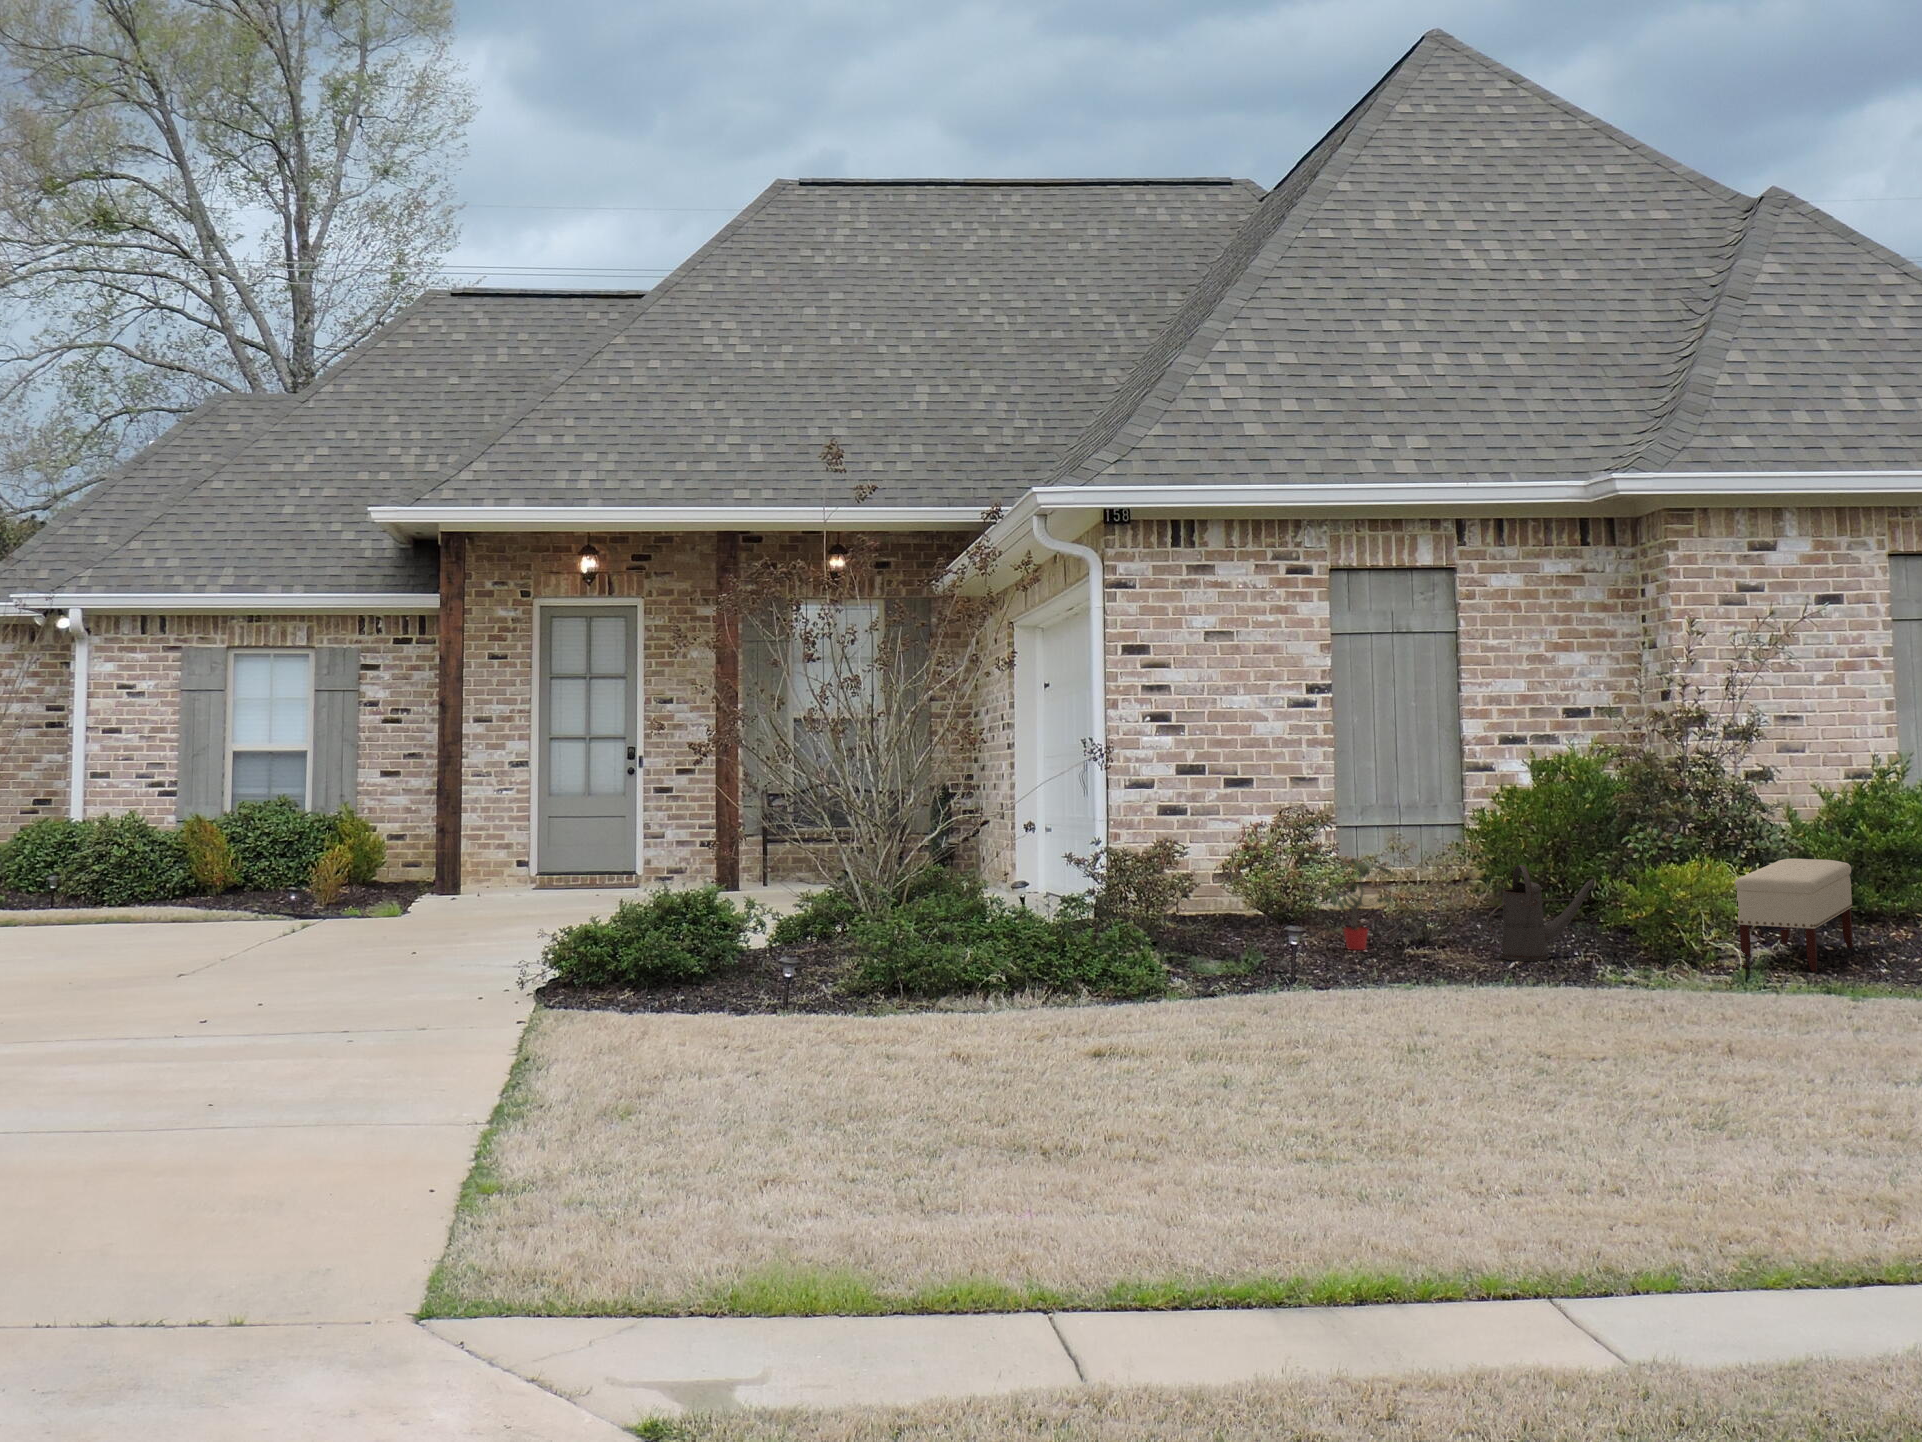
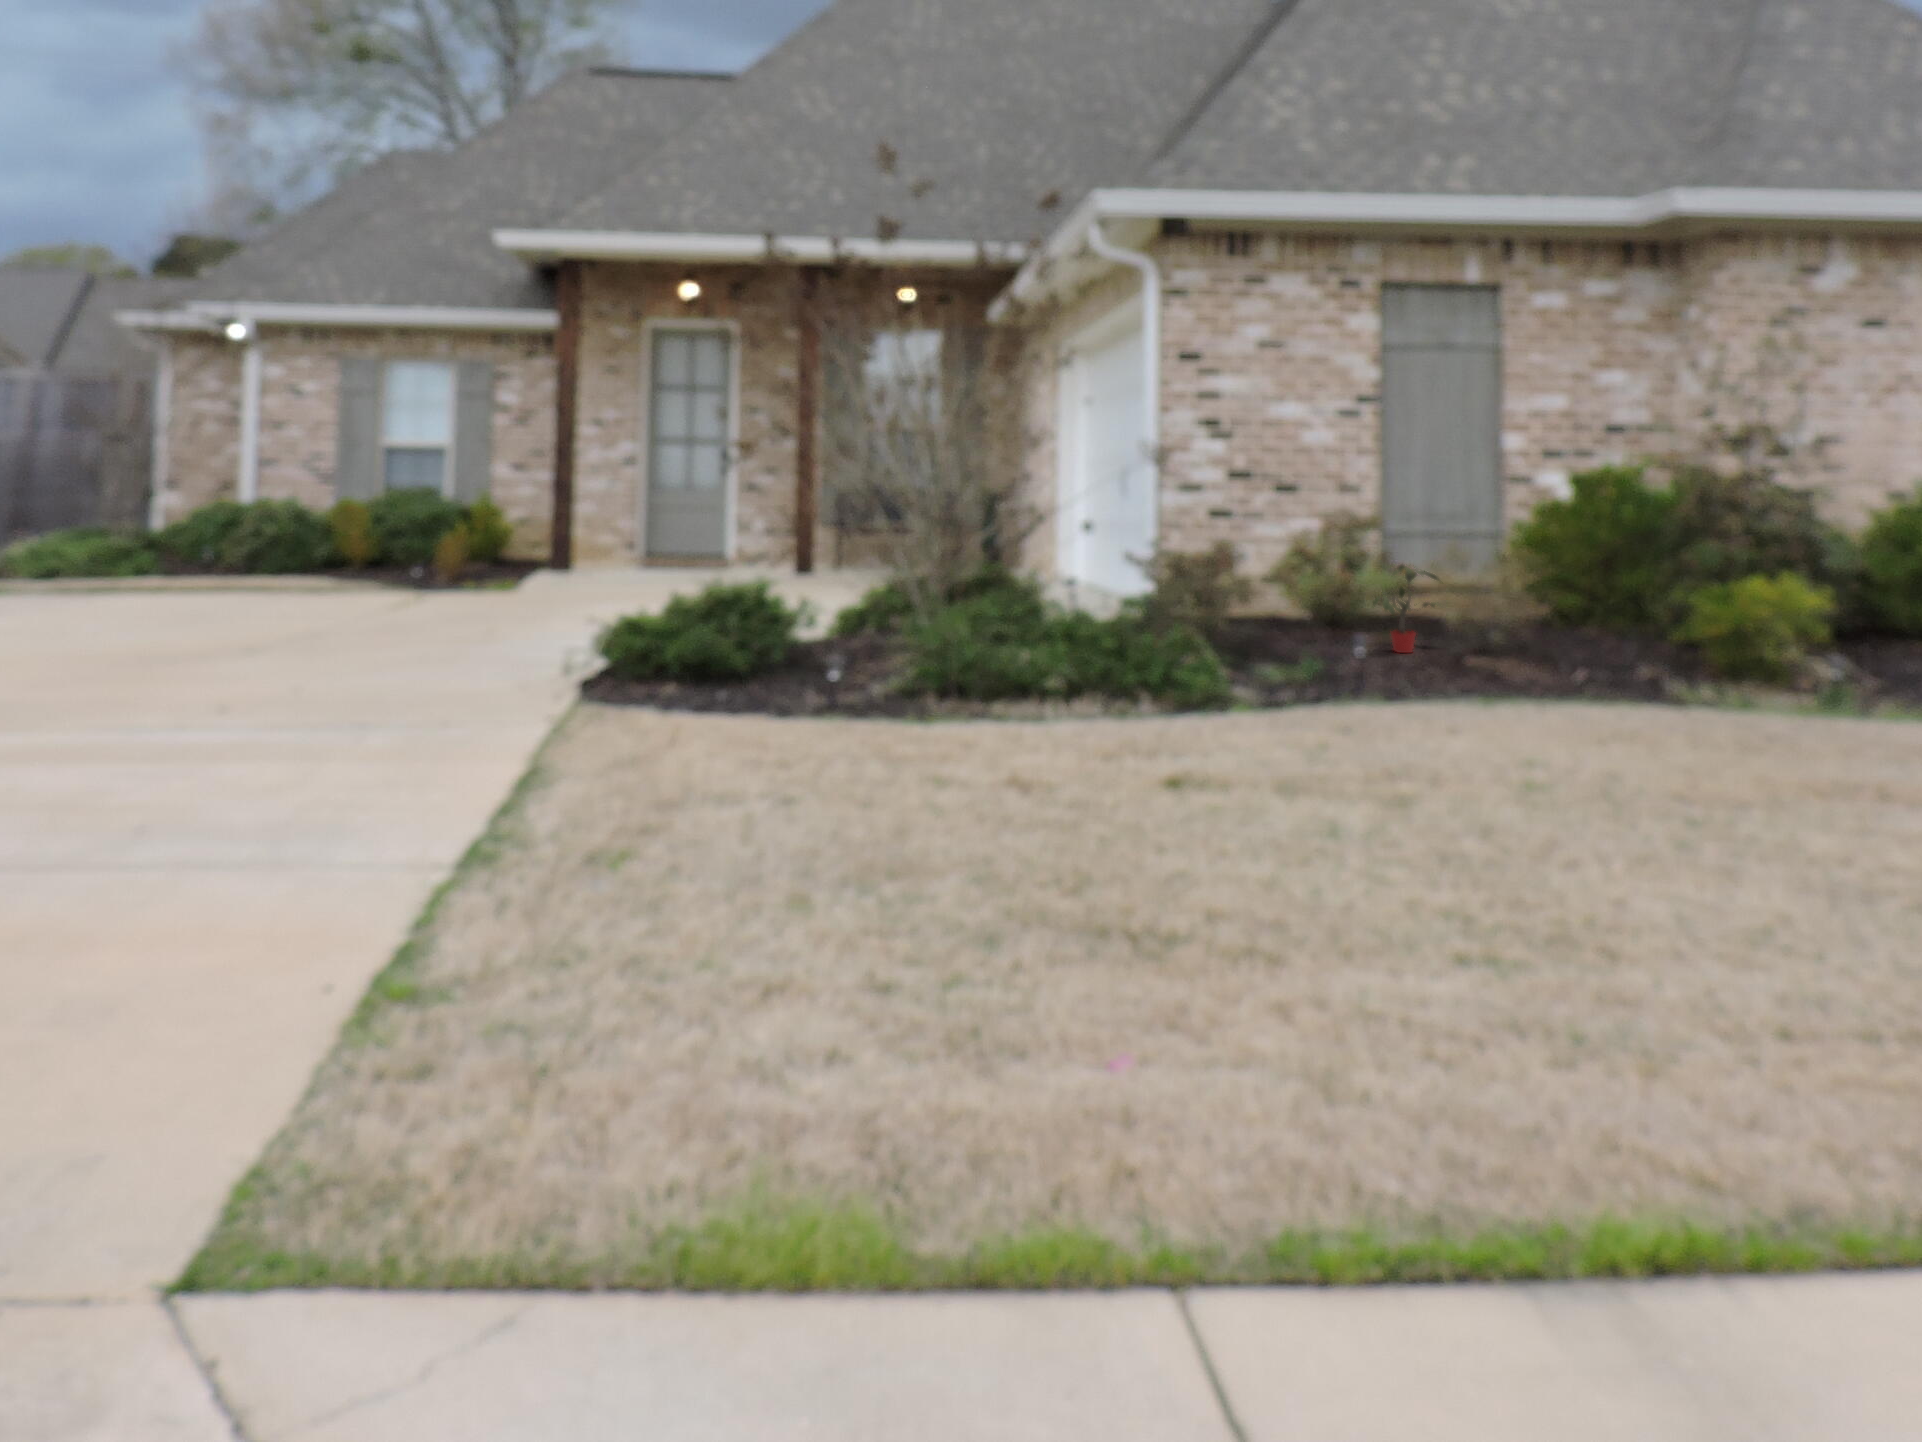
bench: present [1735,858,1853,972] -> none [1810,575,1908,692]
watering can: present [1486,865,1594,961] -> none [1543,575,1652,671]

